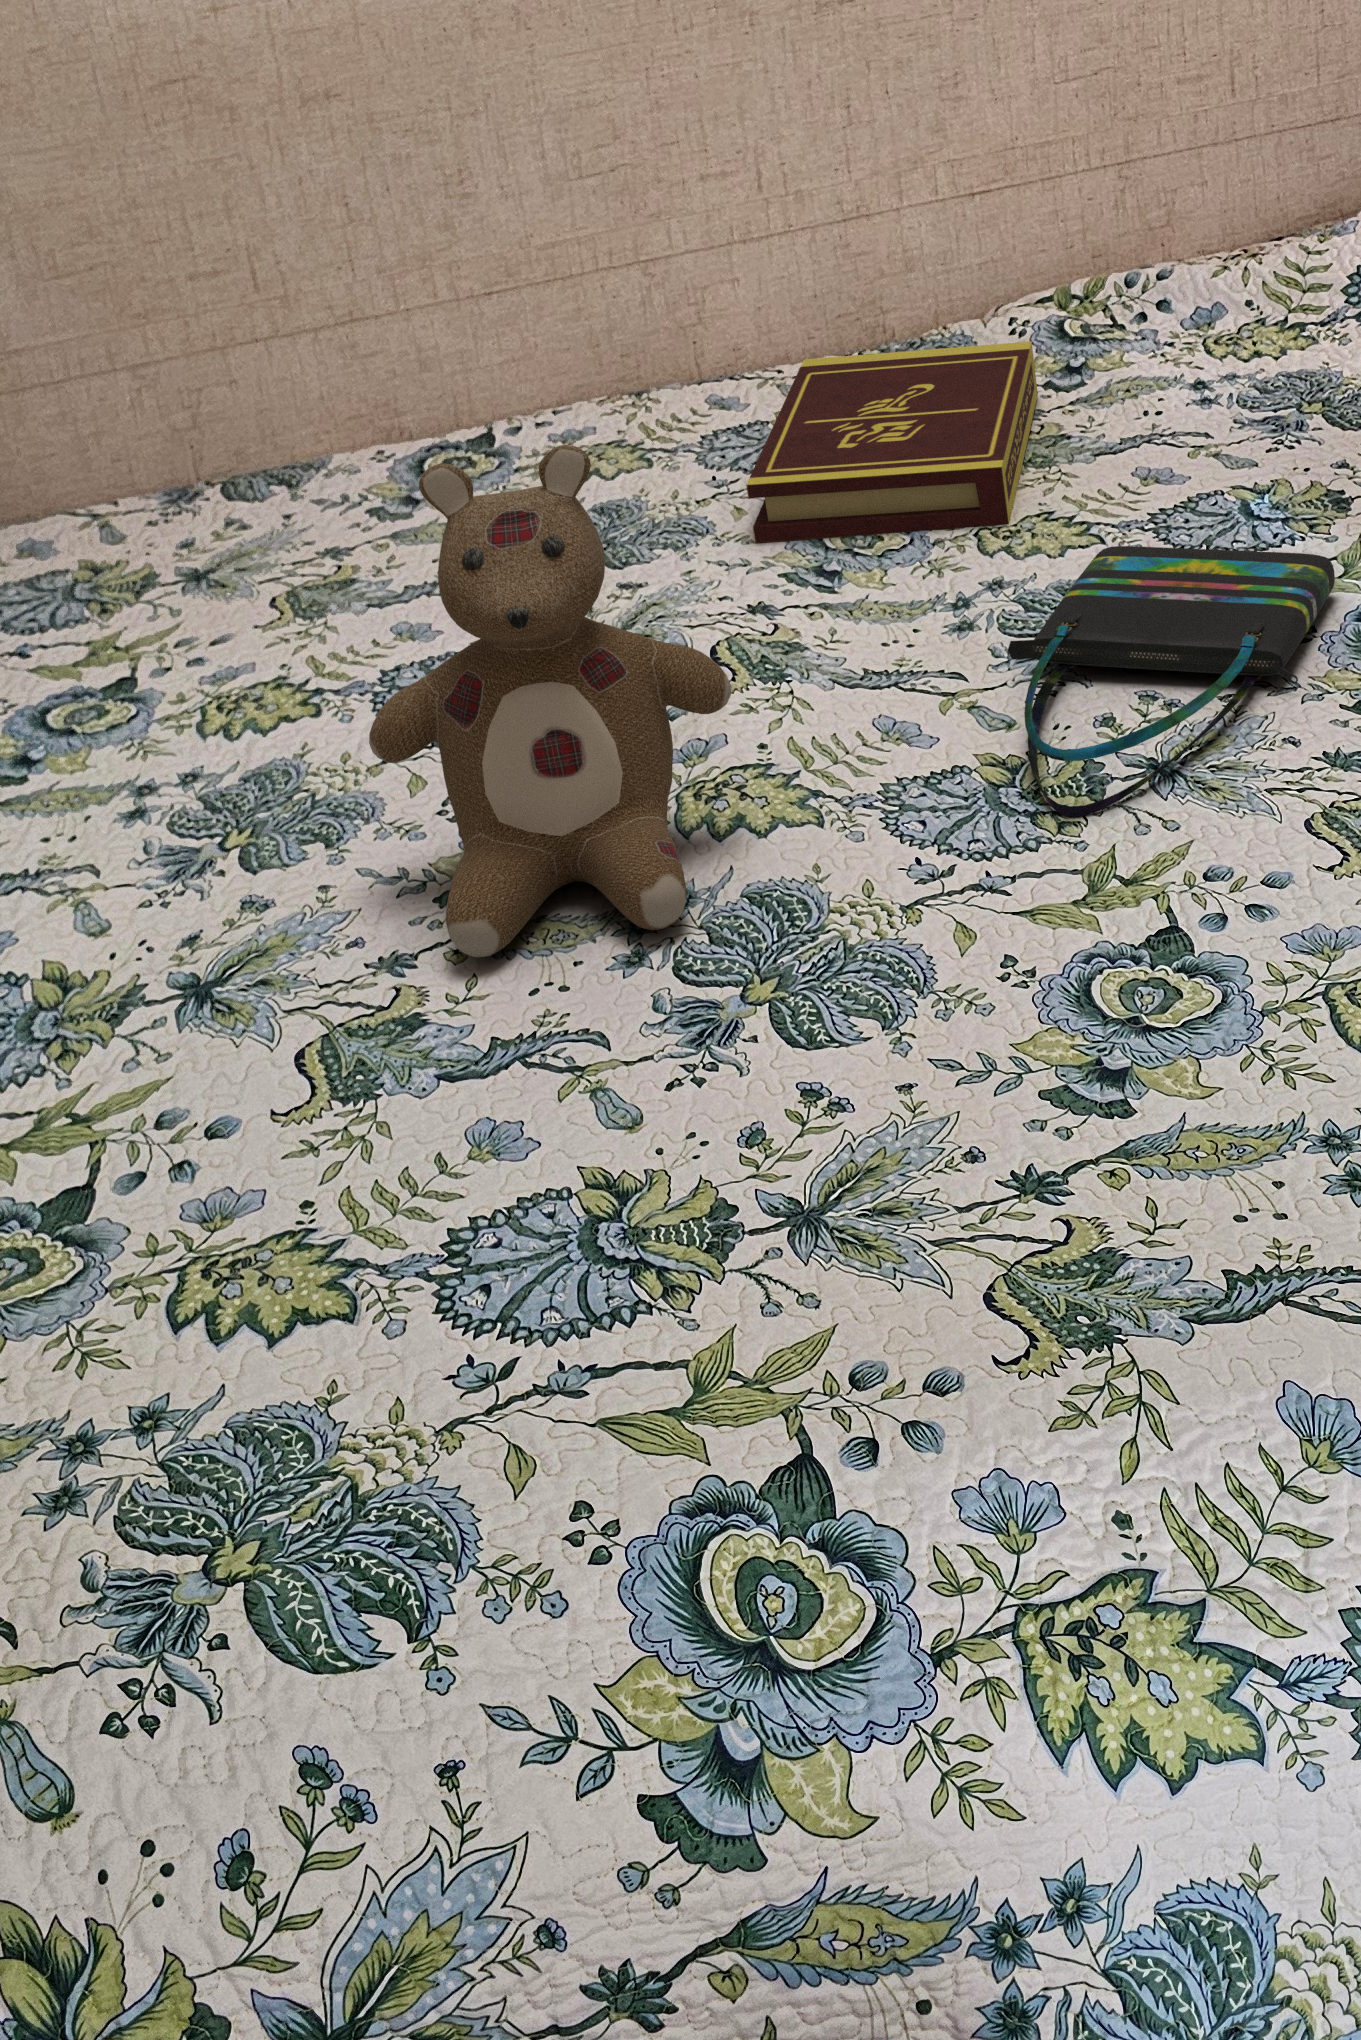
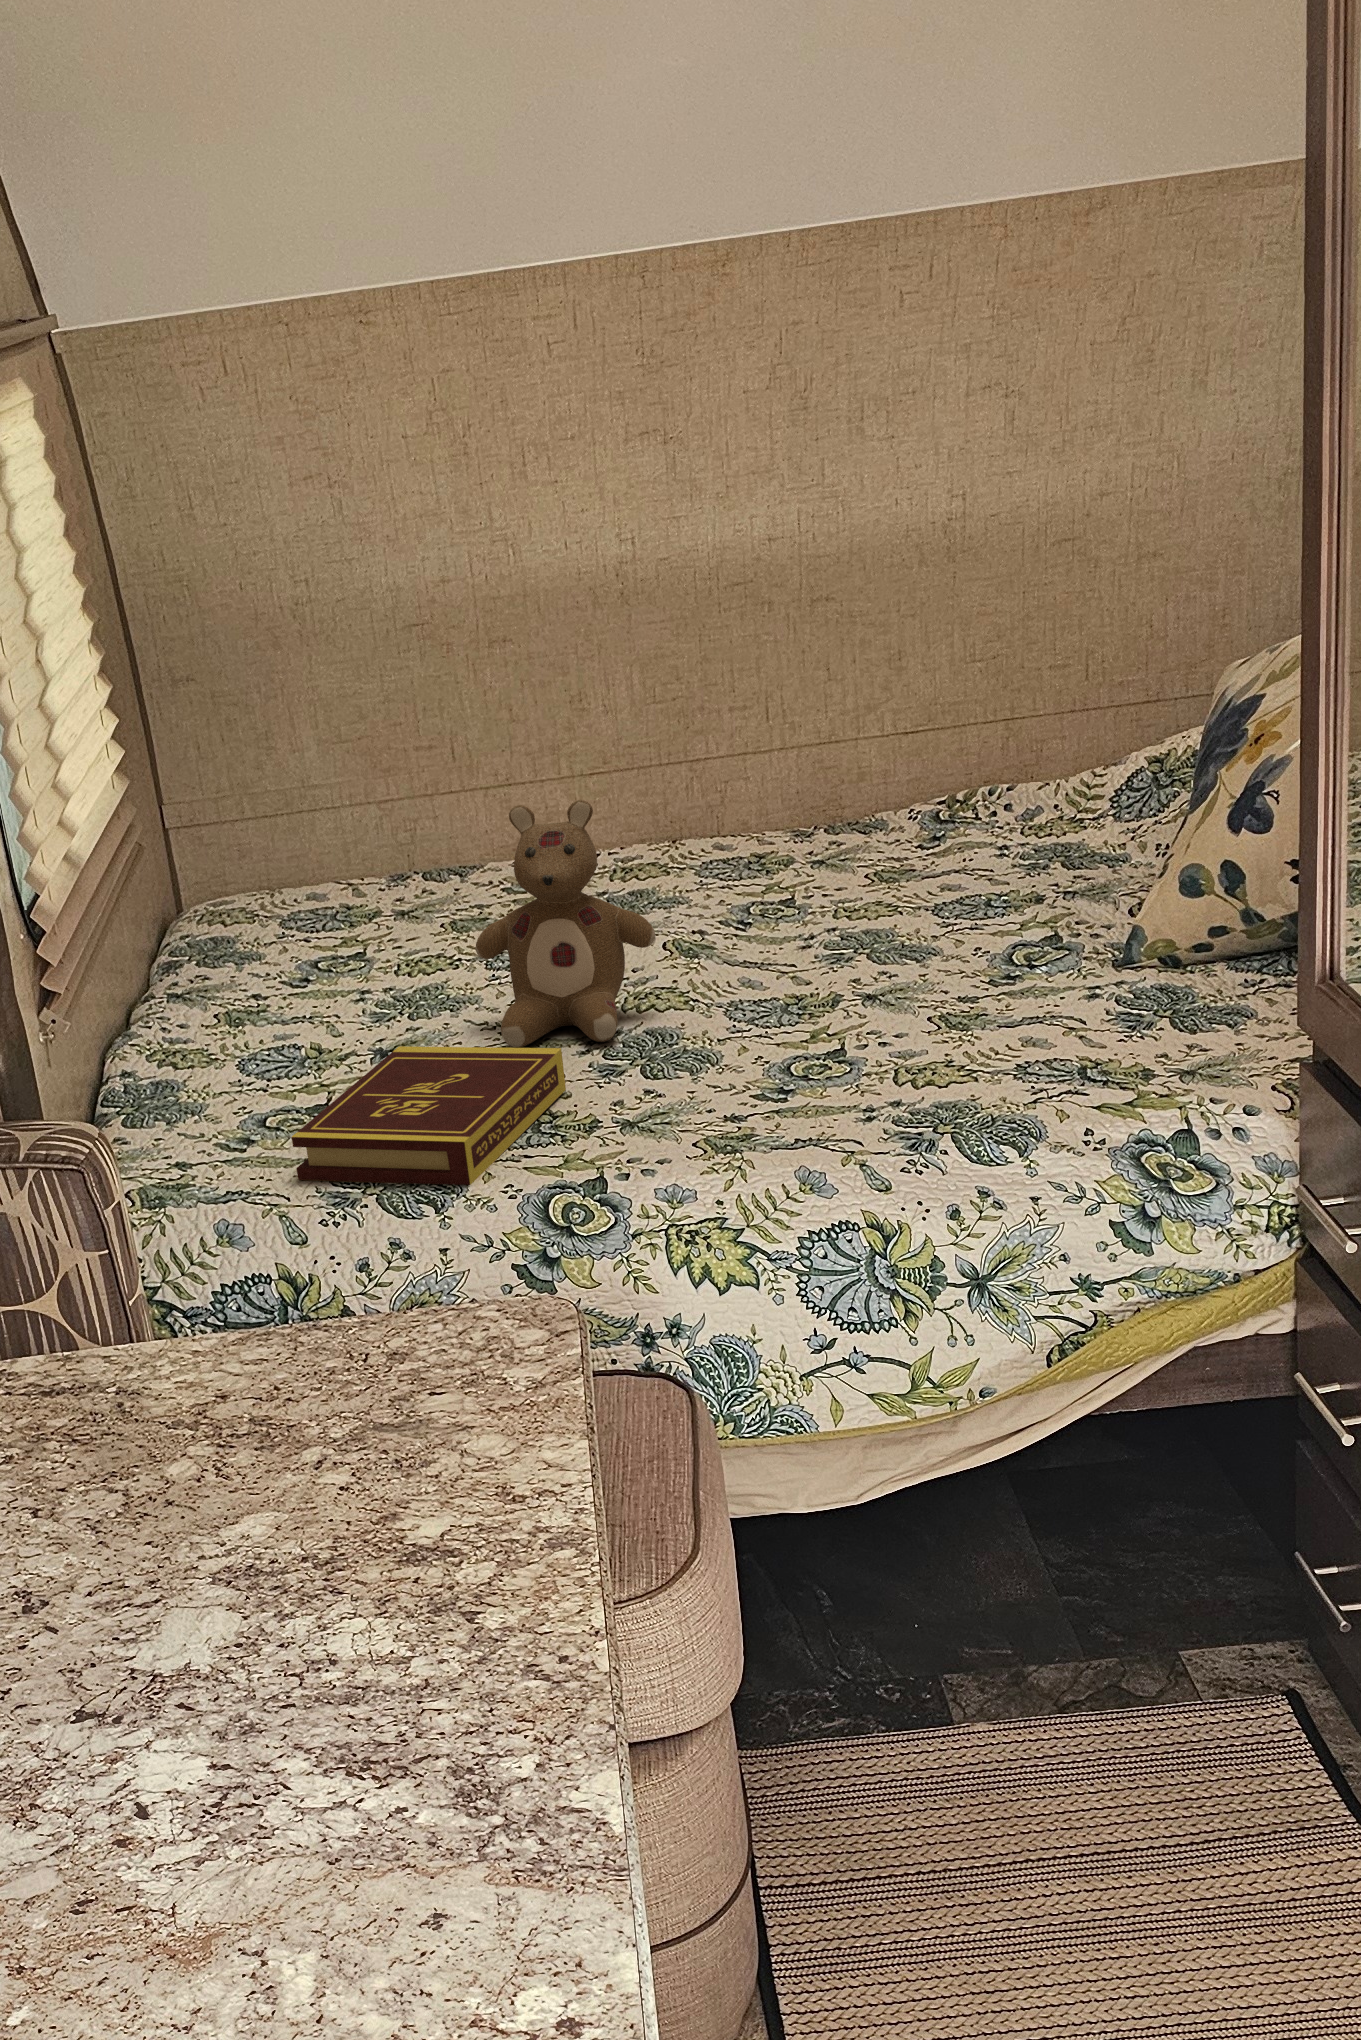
book: present [746,341,1038,543] -> present [291,1046,566,1185]
tote bag: present [1008,546,1335,818] -> none [805,908,1008,1014]

